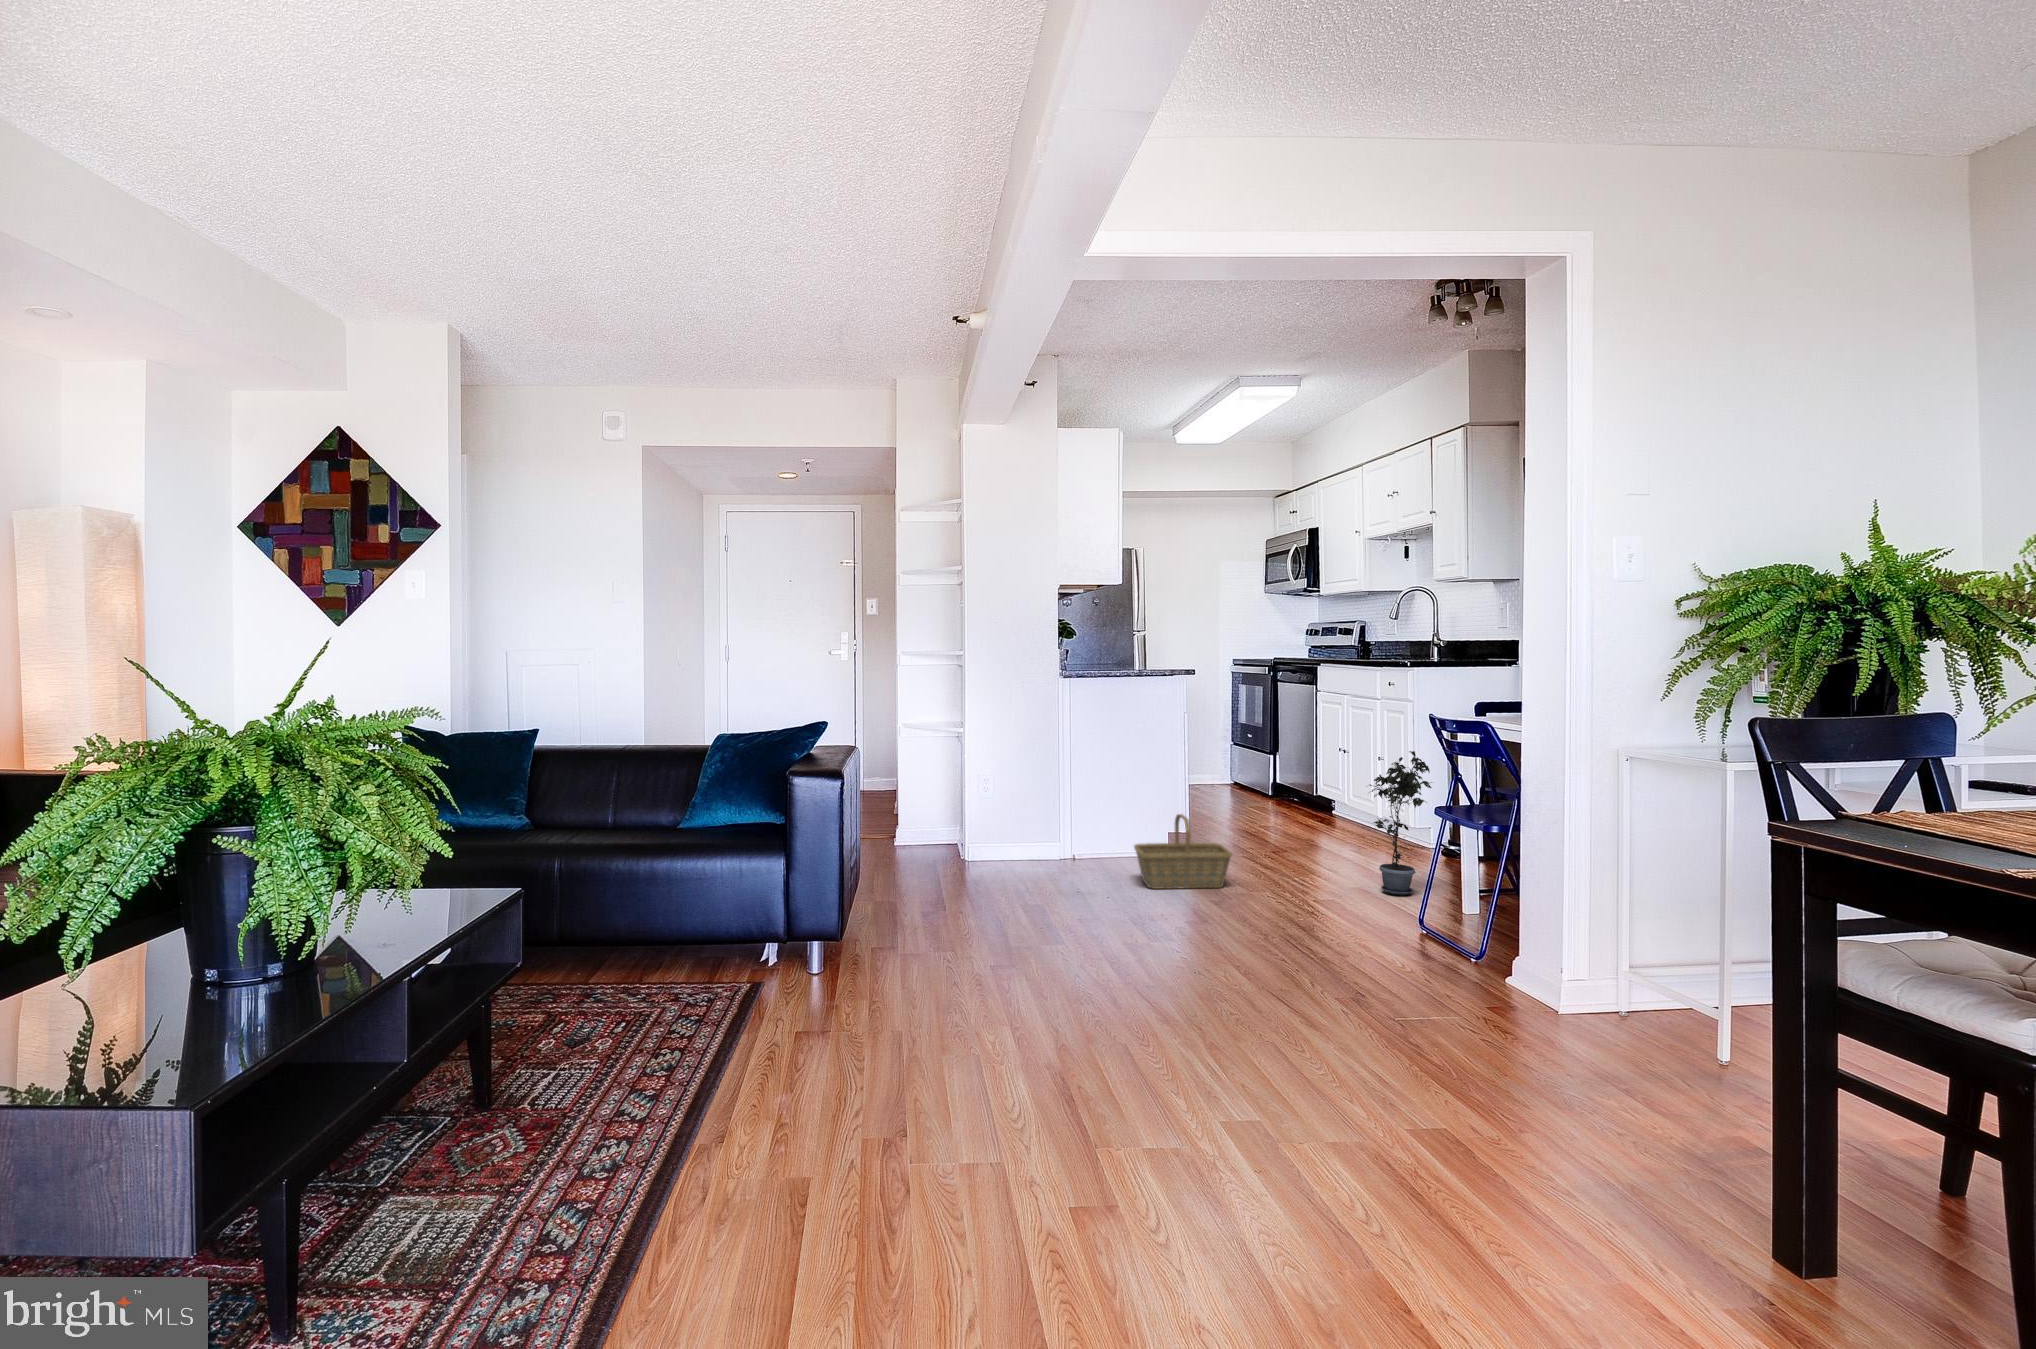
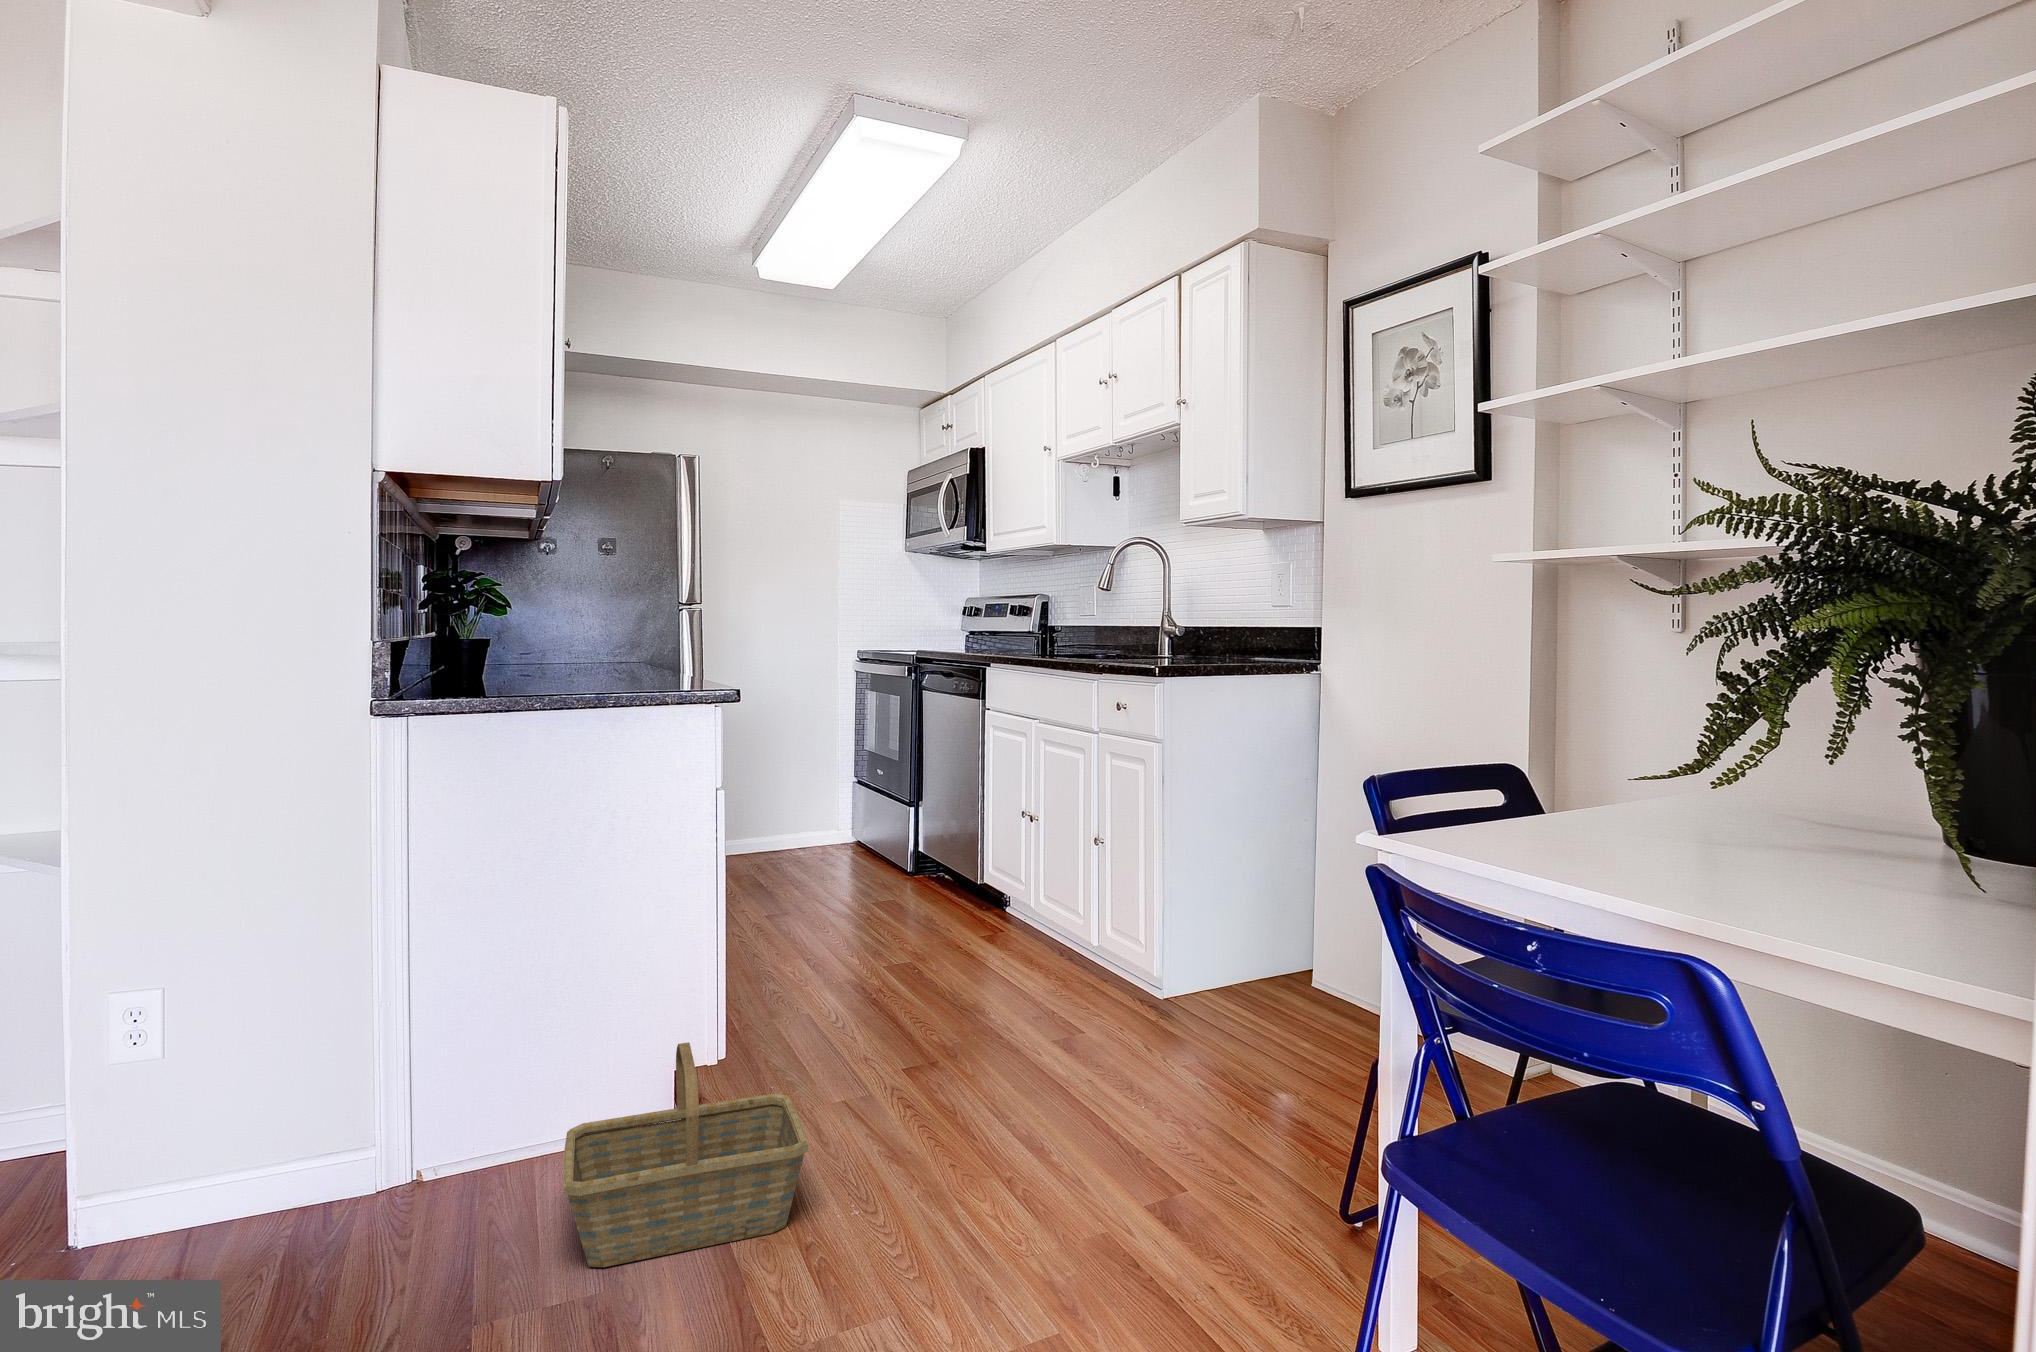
potted plant: present [1370,751,1432,895] -> none [1112,871,1256,1203]

